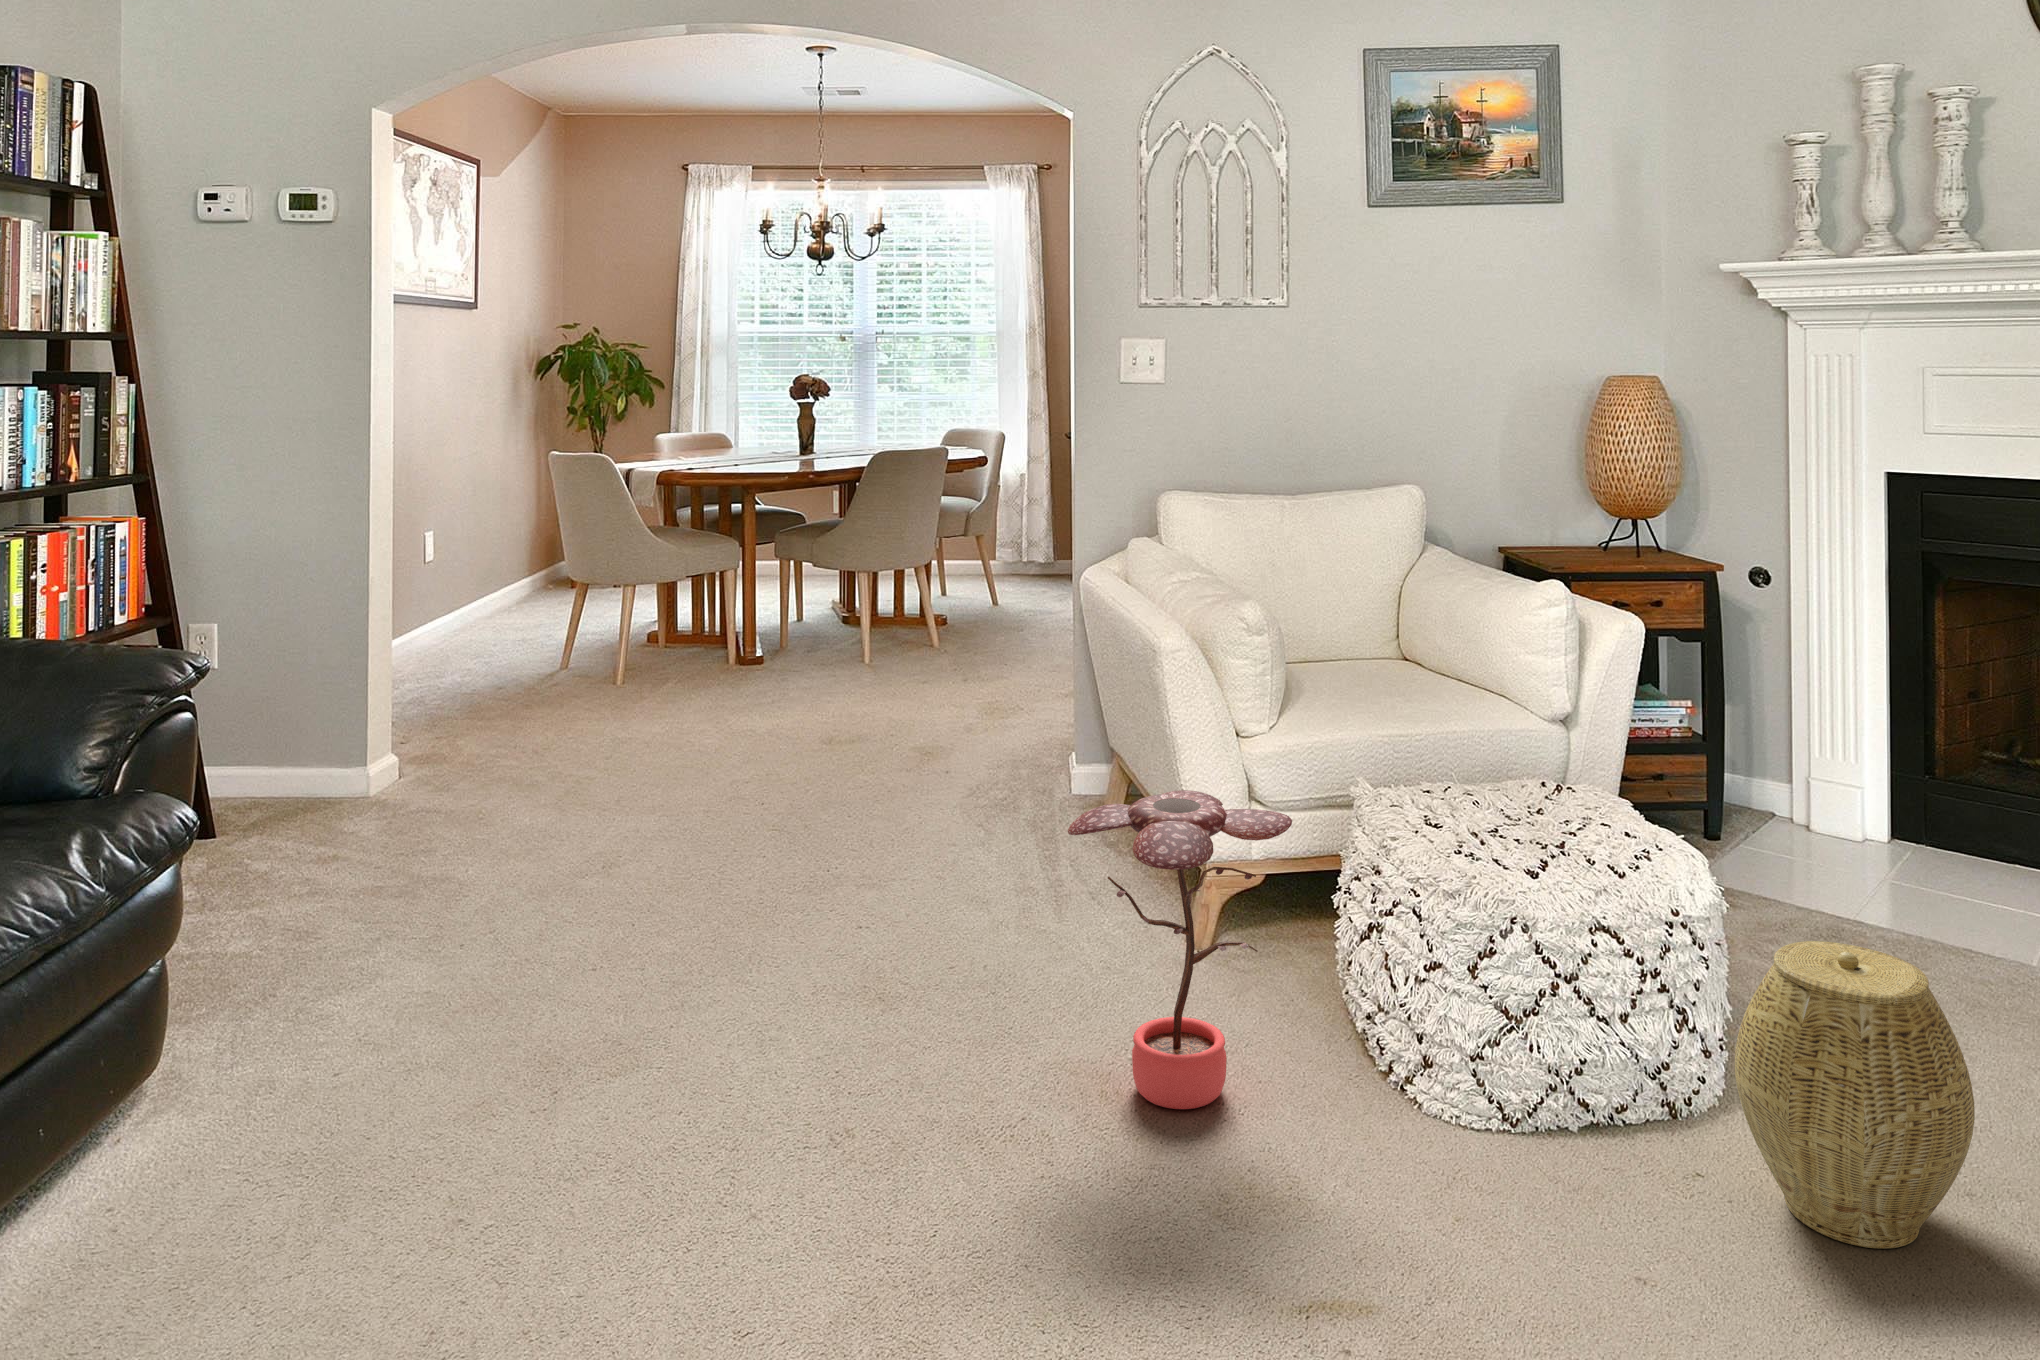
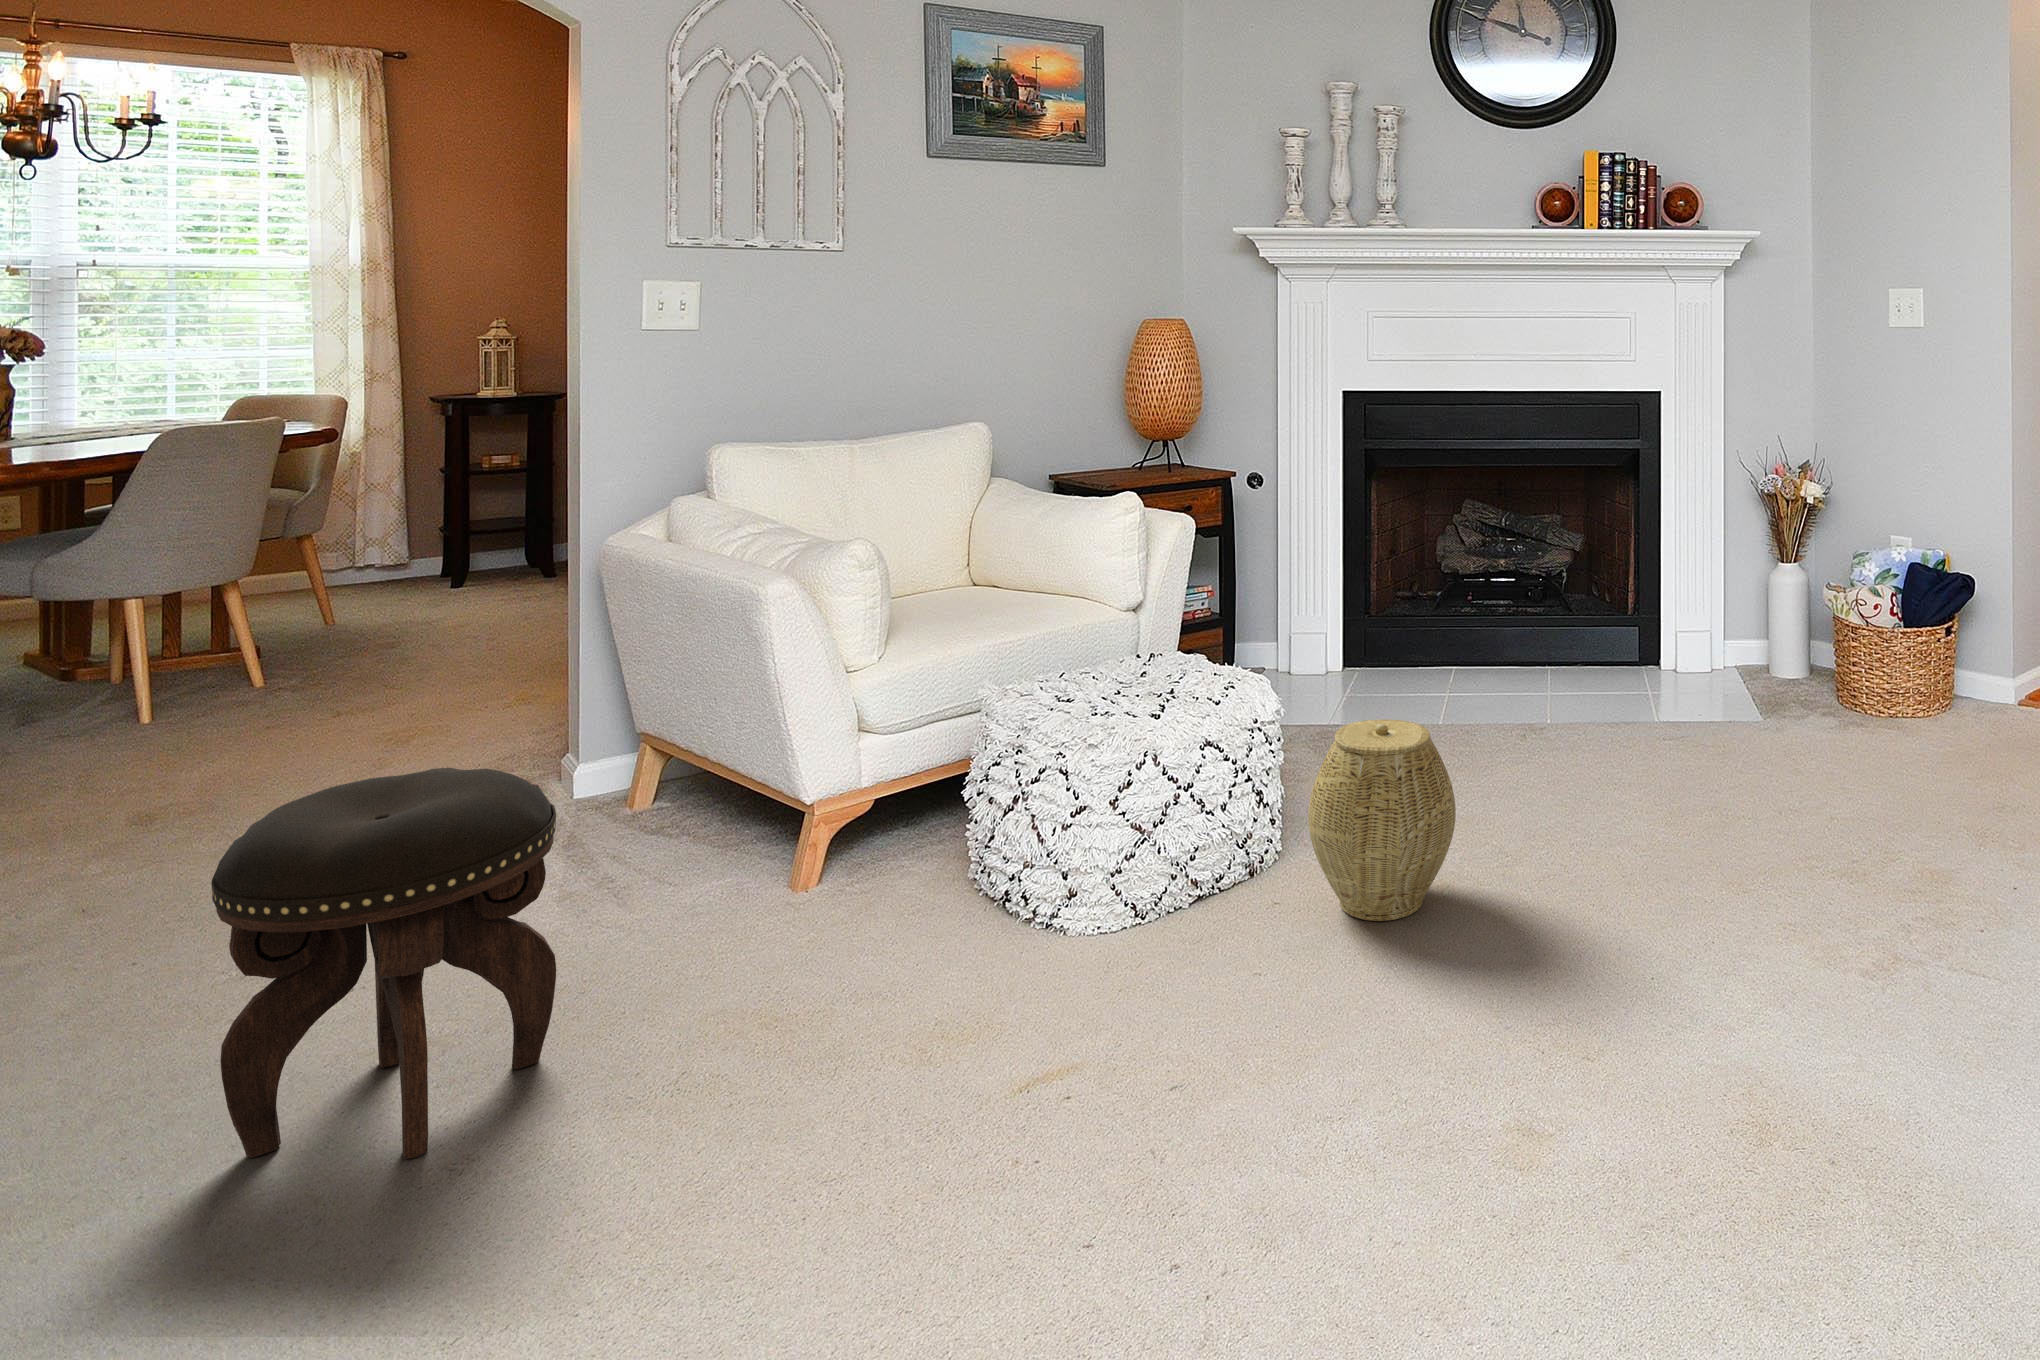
footstool: none [700,781,935,1134] -> present [211,768,556,1159]
potted plant: present [1068,790,1292,1109] -> none [720,708,953,1000]

